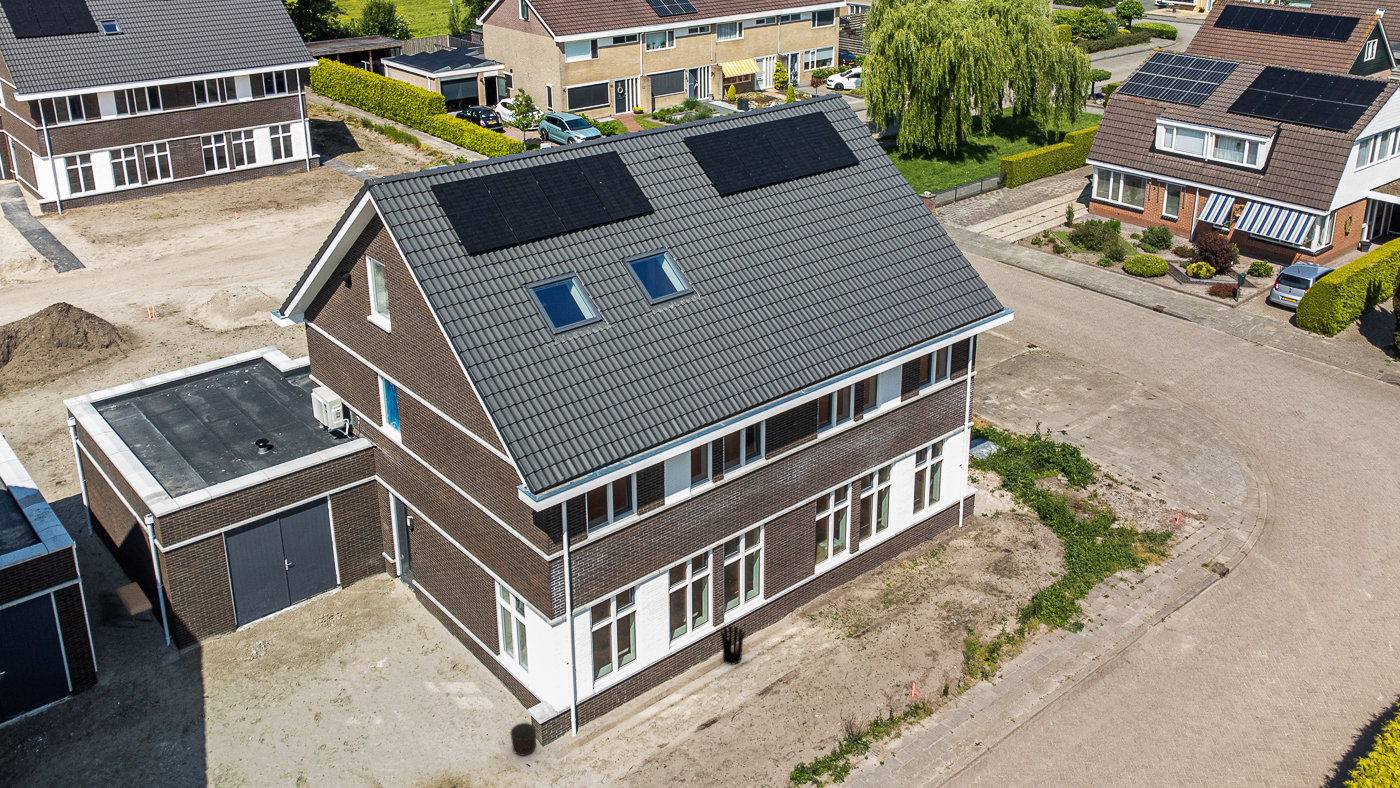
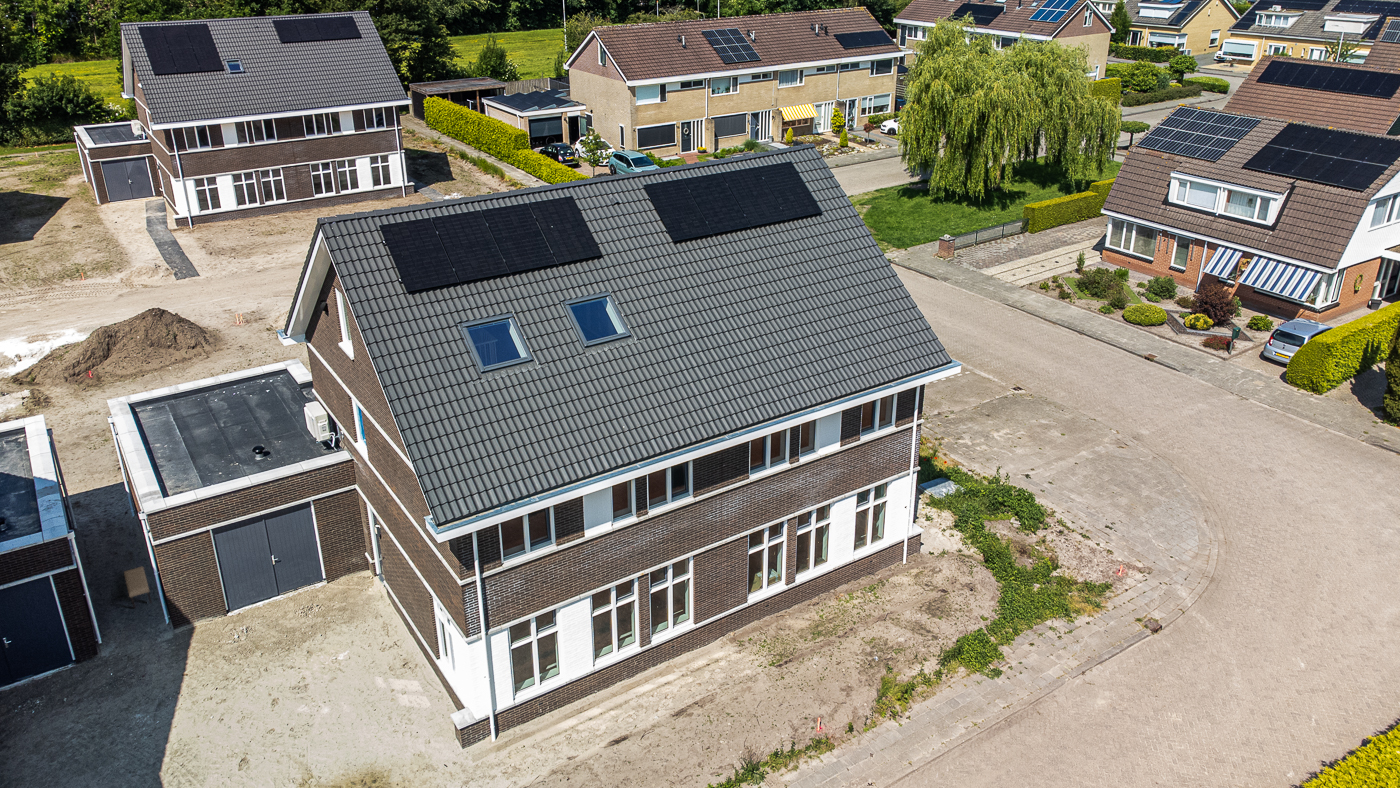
waste bin: present [721,626,745,664] -> none [643,651,667,687]
planter: present [511,723,536,756] -> none [425,732,449,763]

